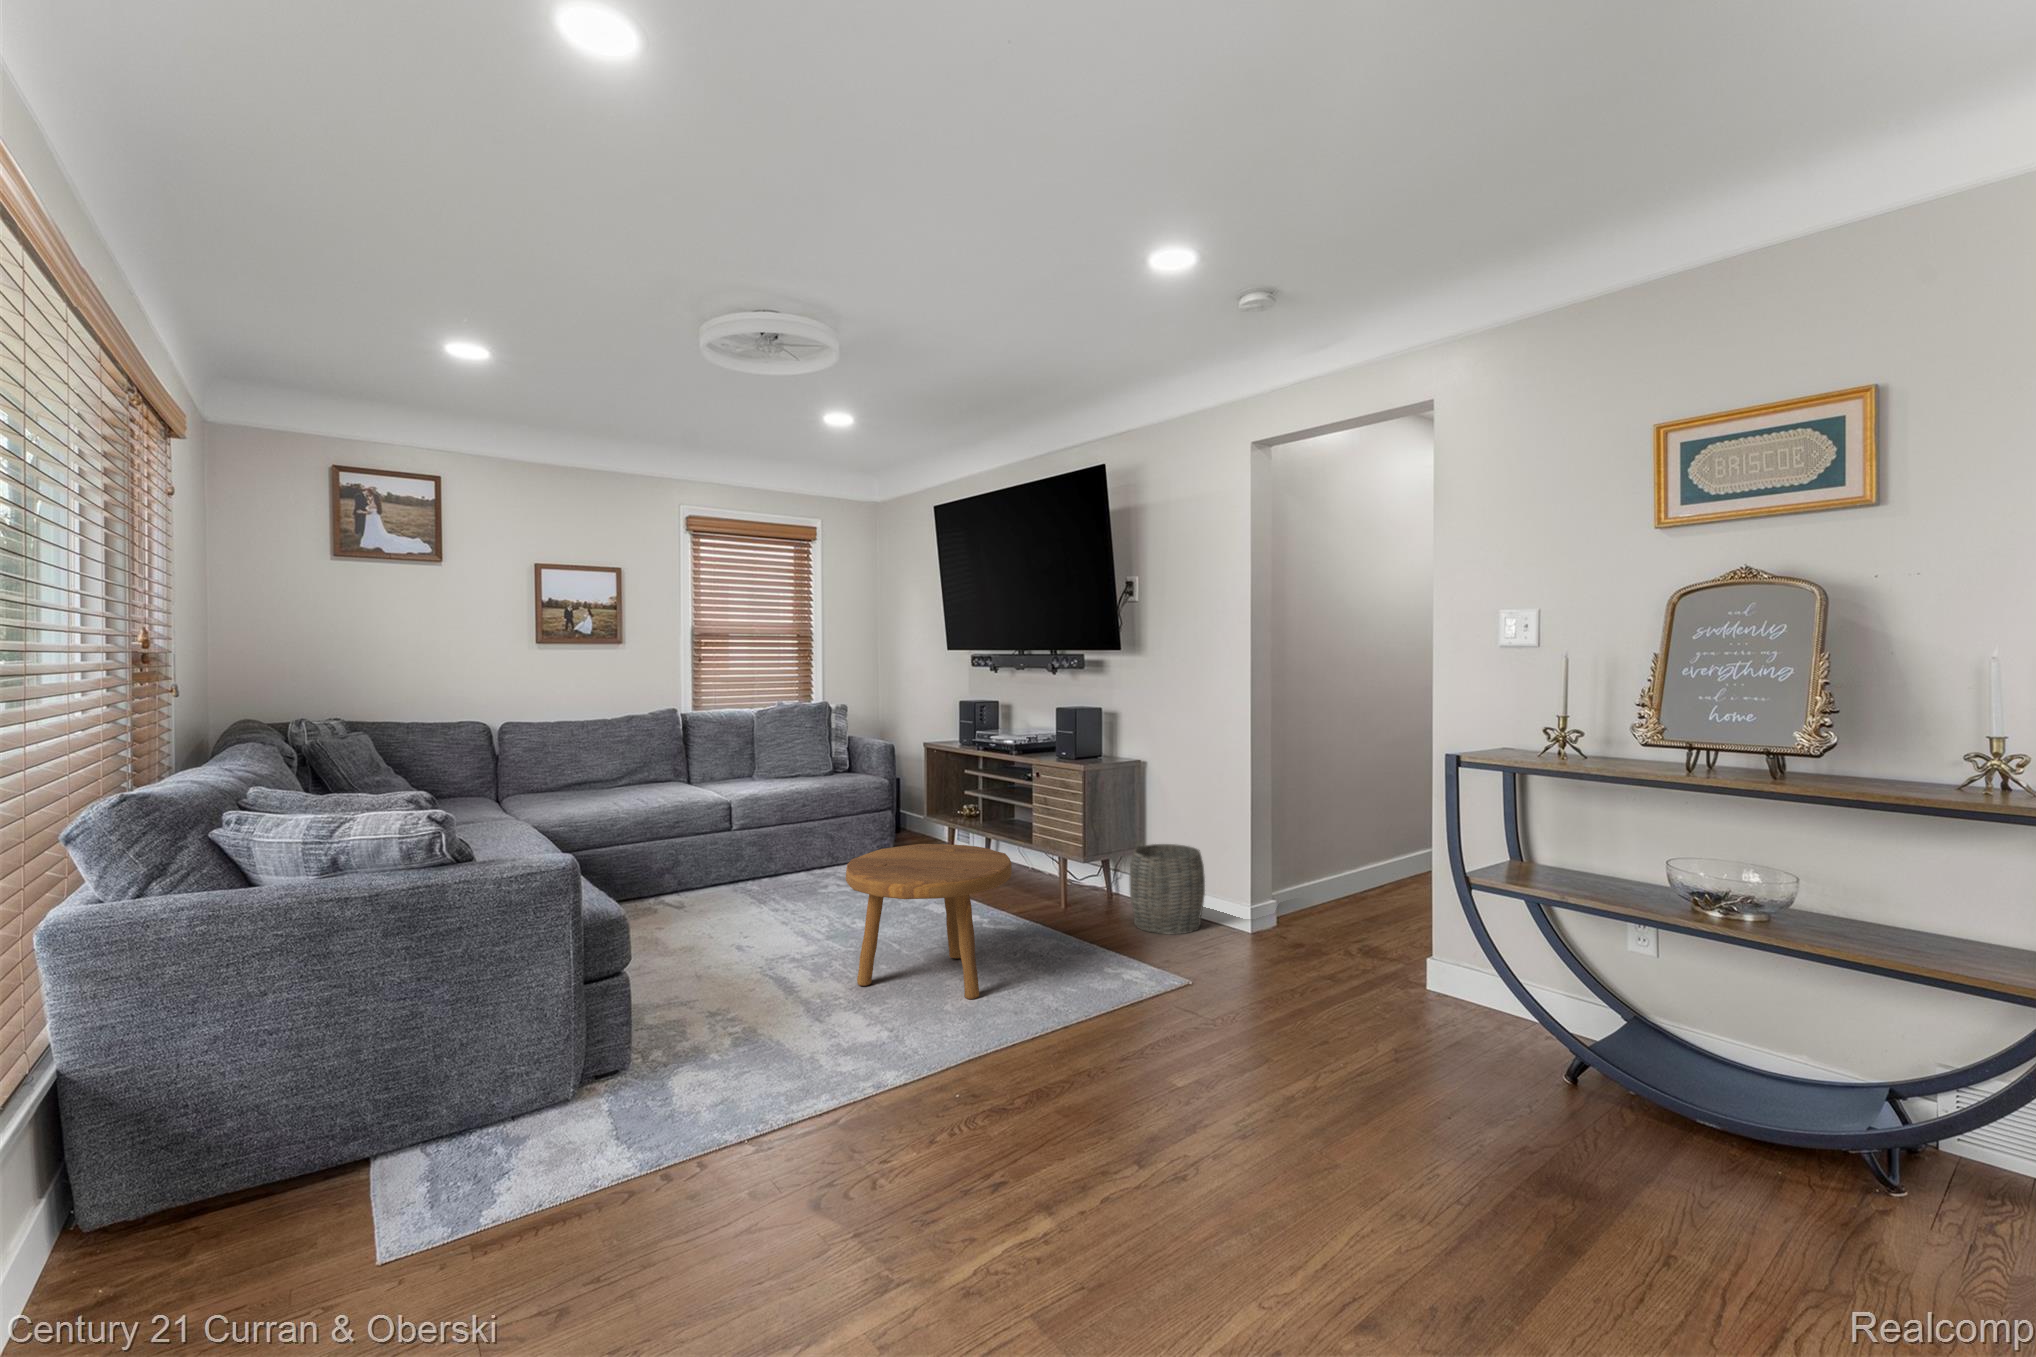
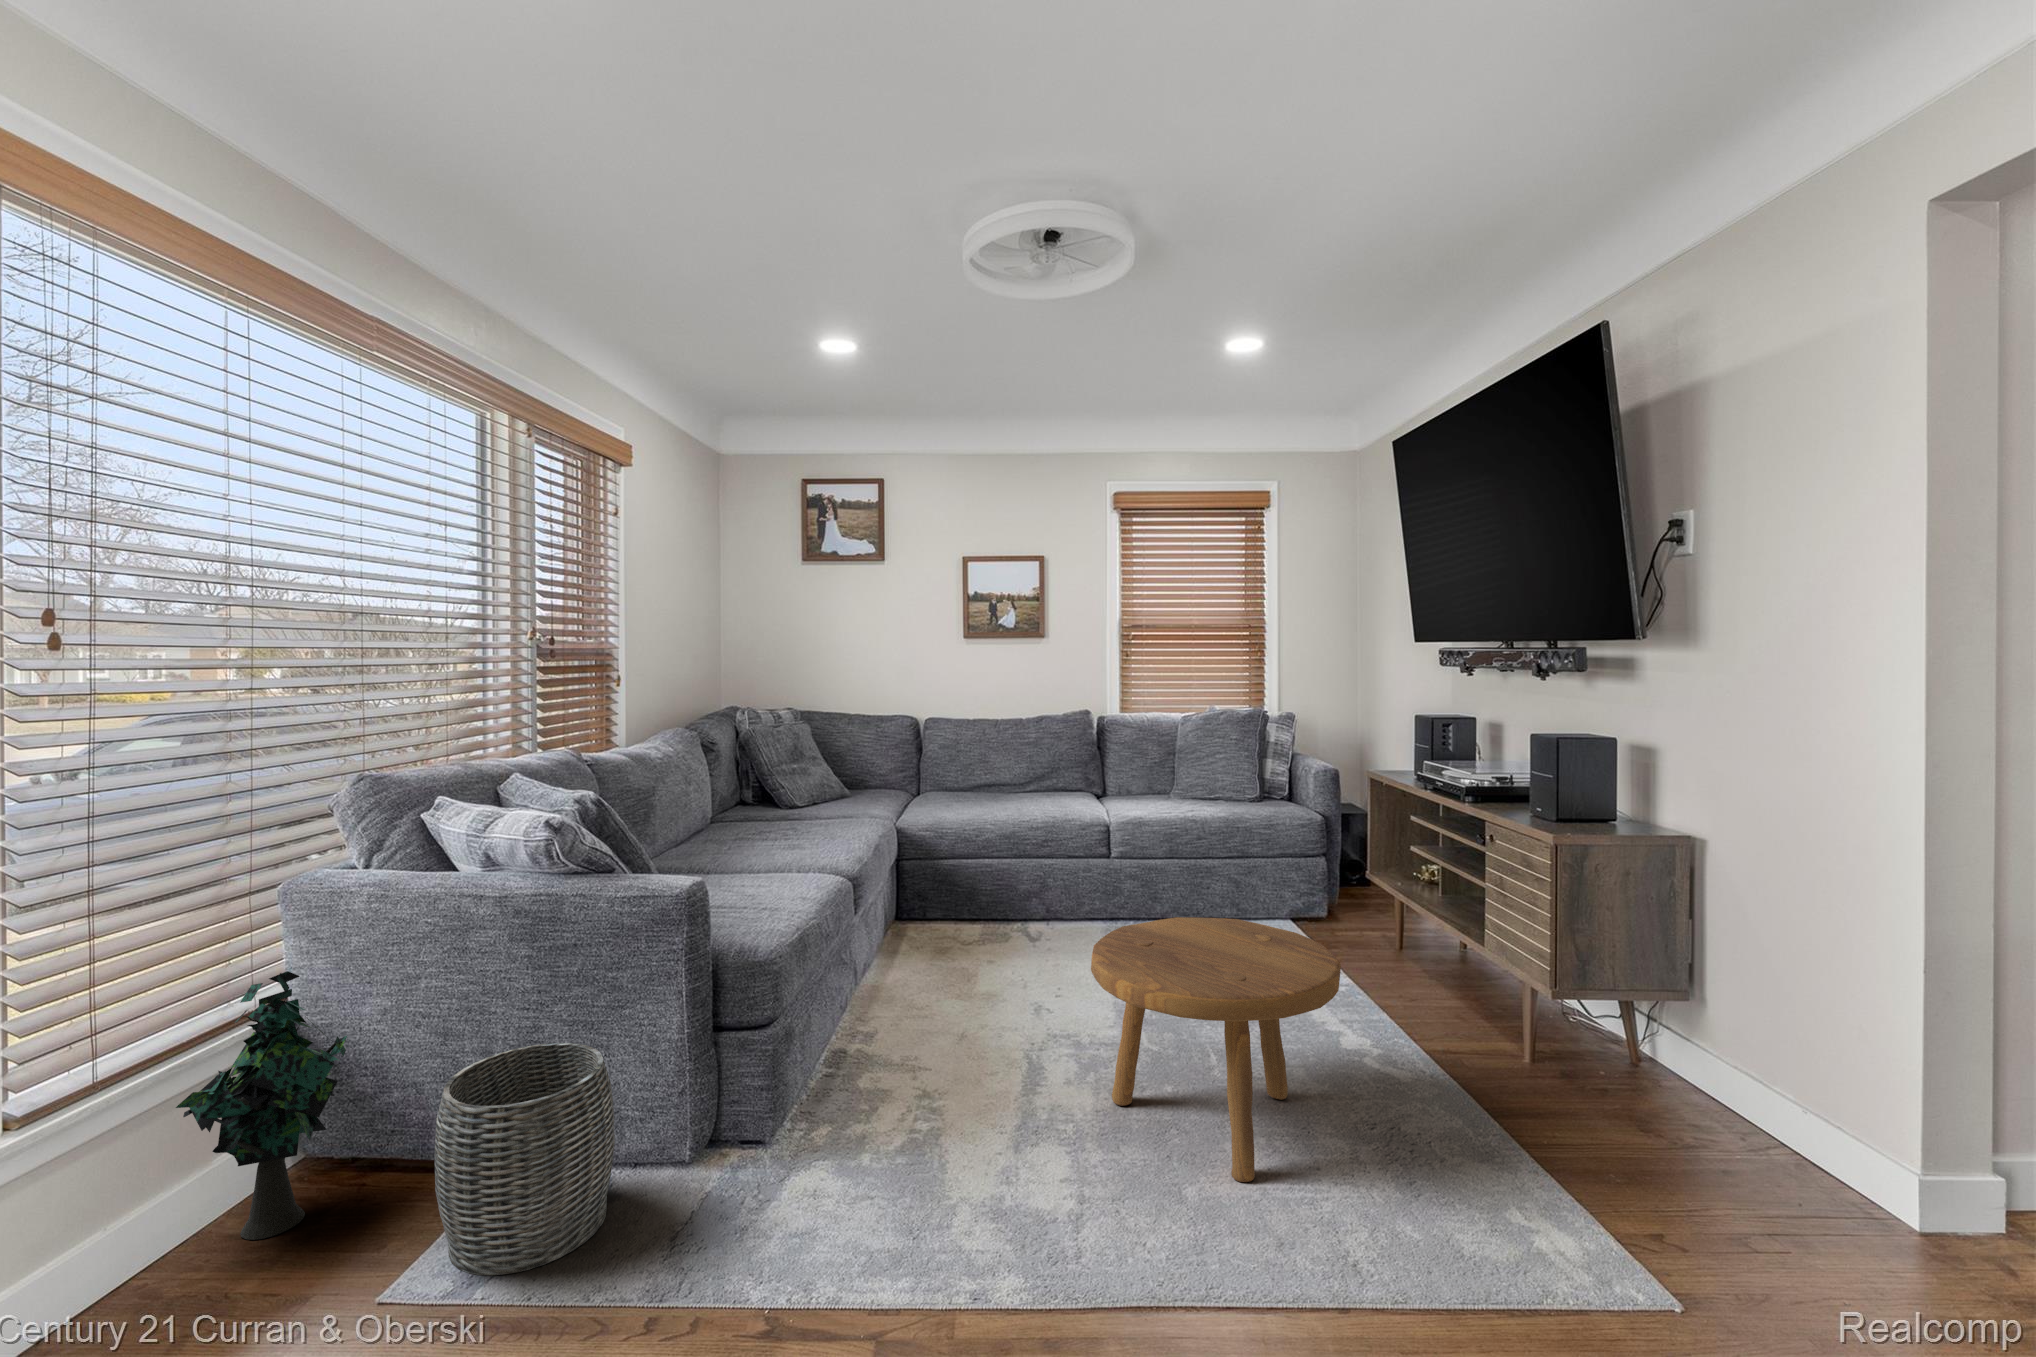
woven basket: present [1130,844,1205,934] -> present [434,1043,615,1275]
decorative plant: none [48,1004,225,1291] -> present [176,971,347,1240]

